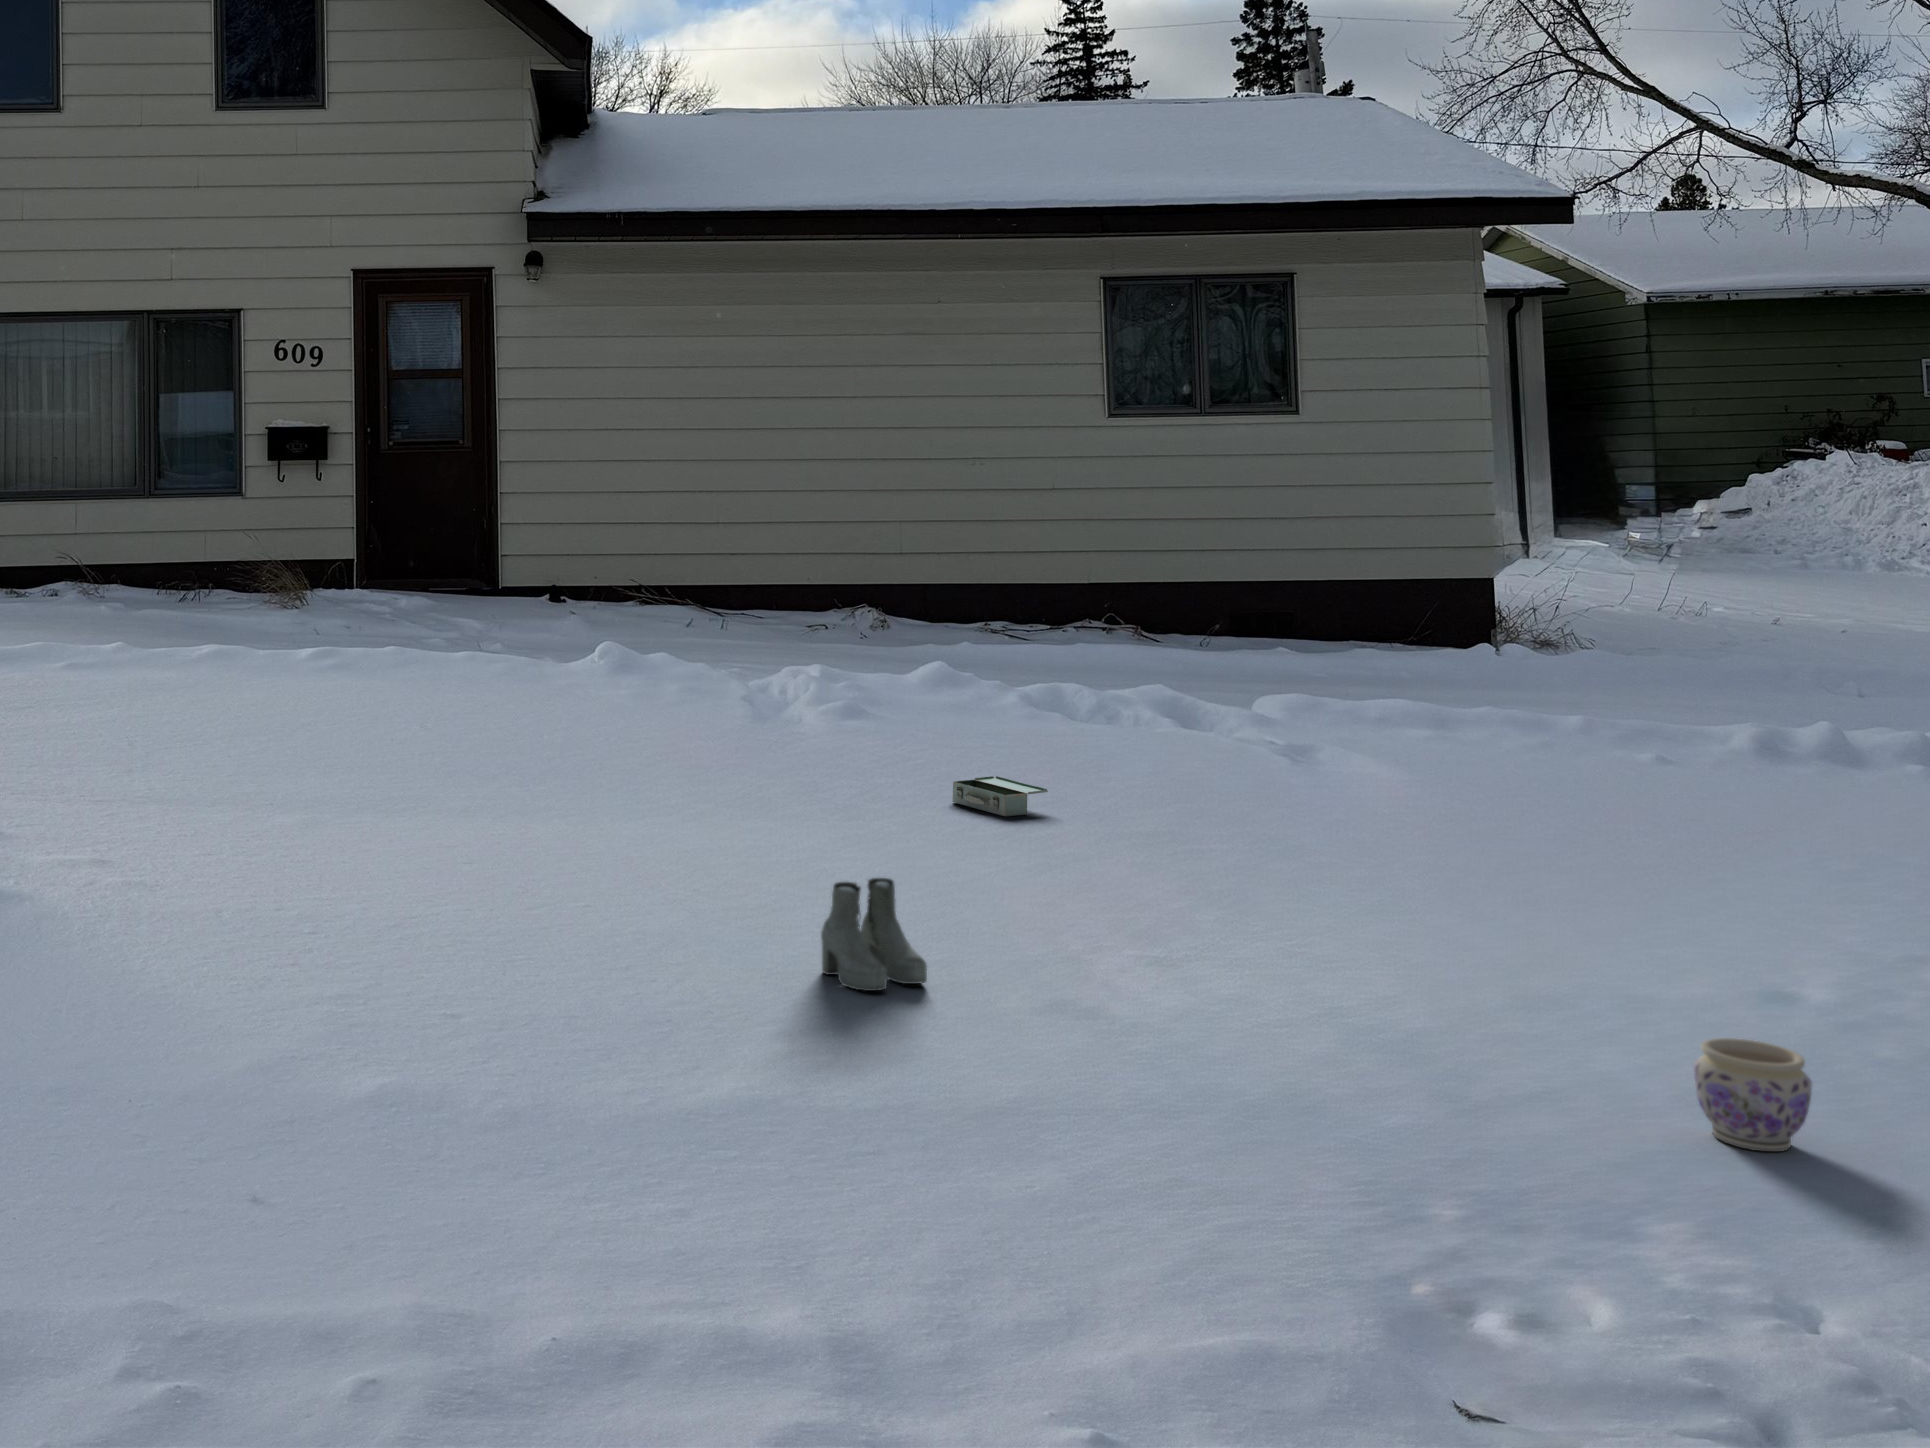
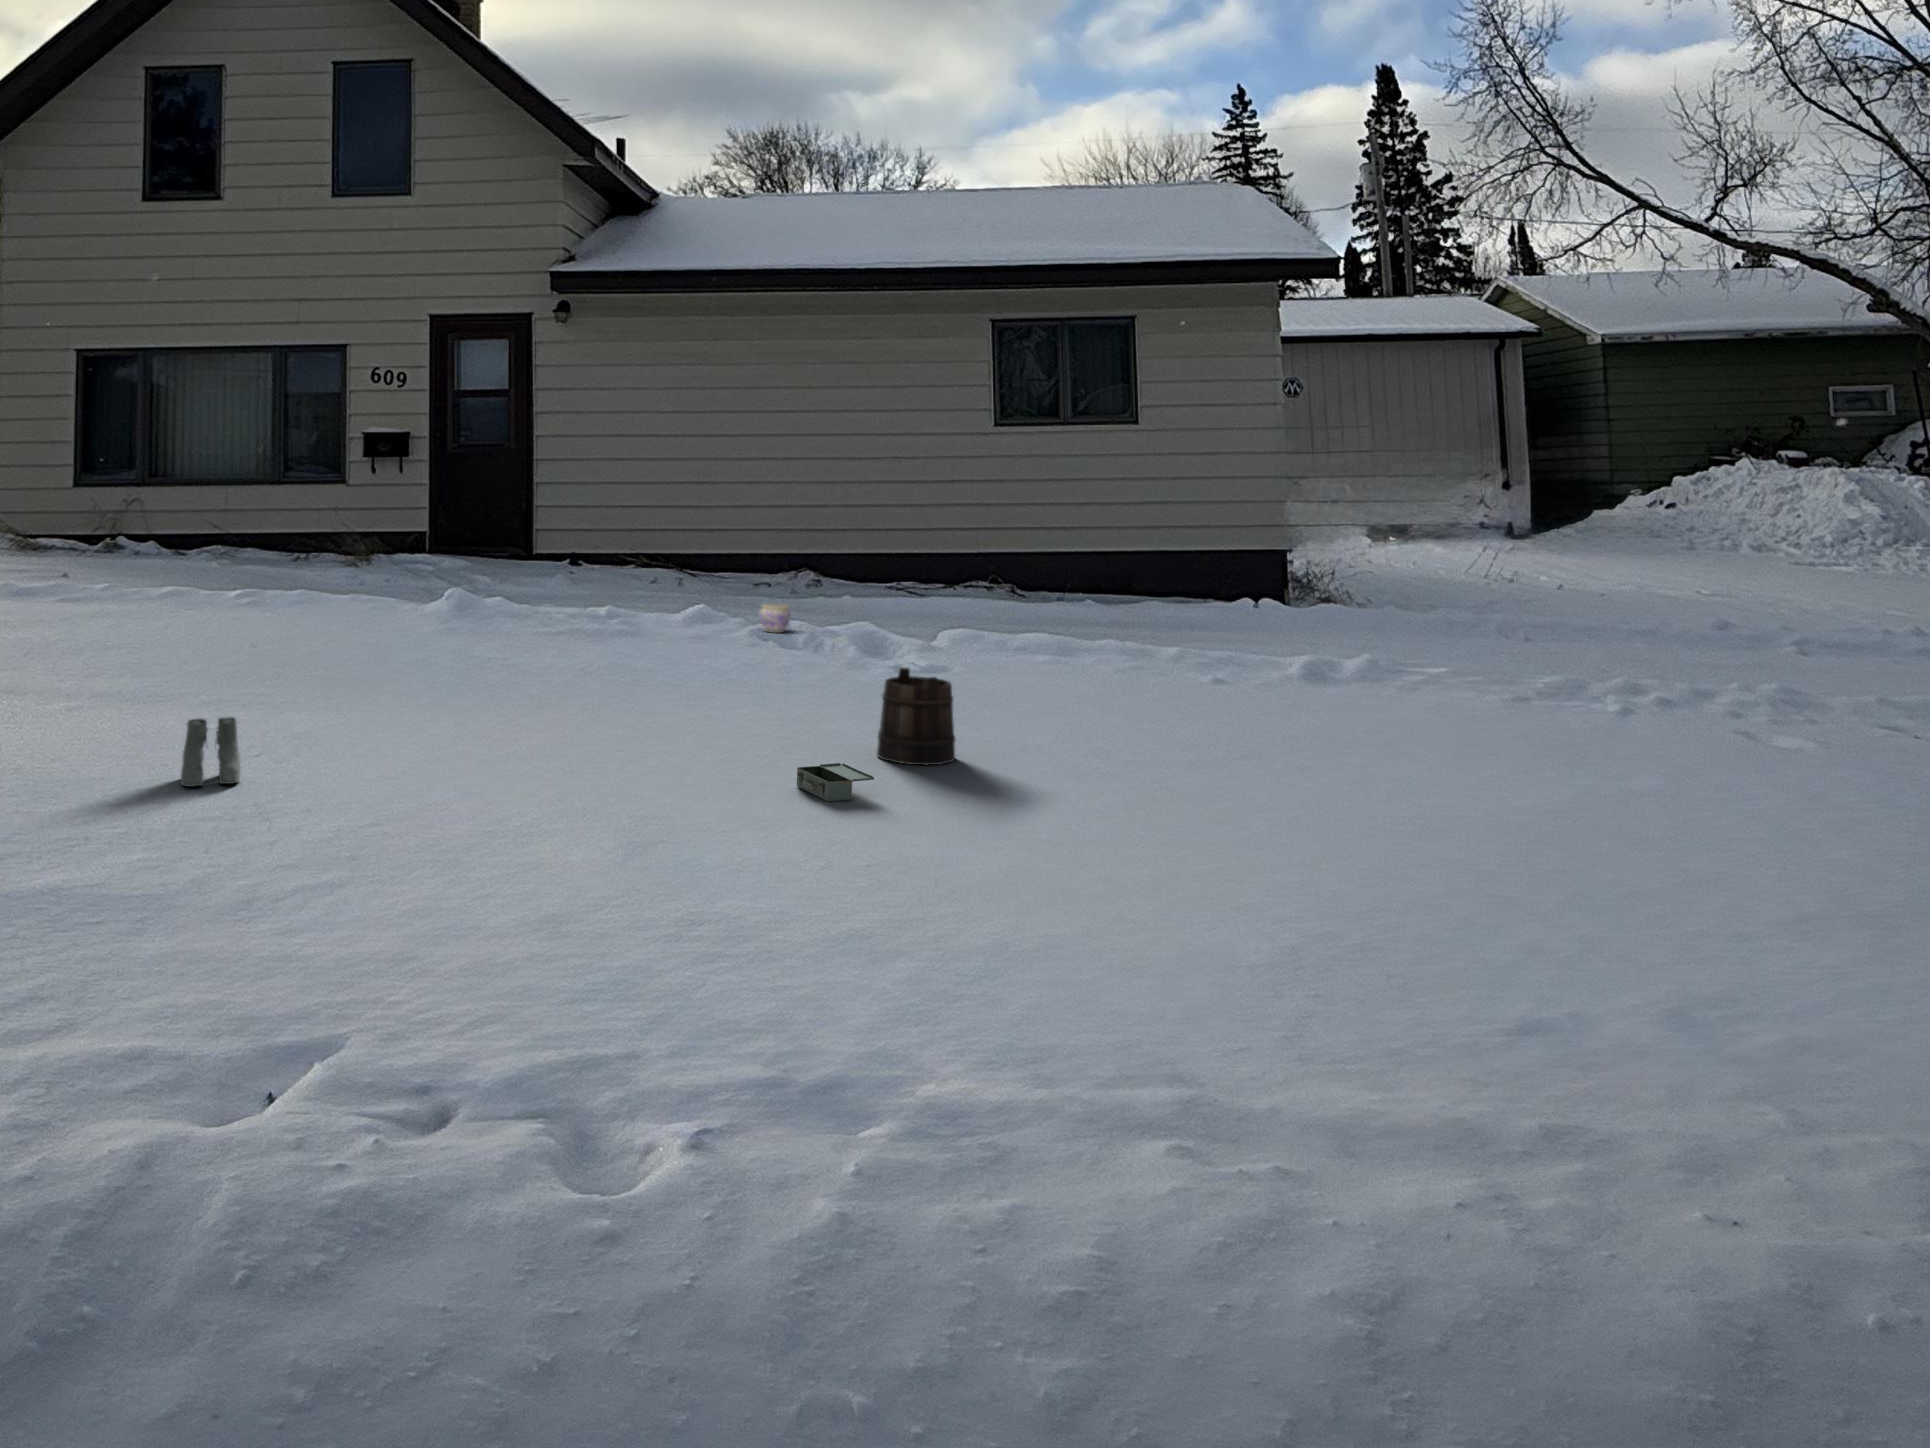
bucket: none [1634,768,1761,911] -> present [877,668,955,765]
toolbox: present [953,776,1048,816] -> present [797,763,874,801]
planter: present [1694,1038,1812,1152] -> present [760,603,791,633]

